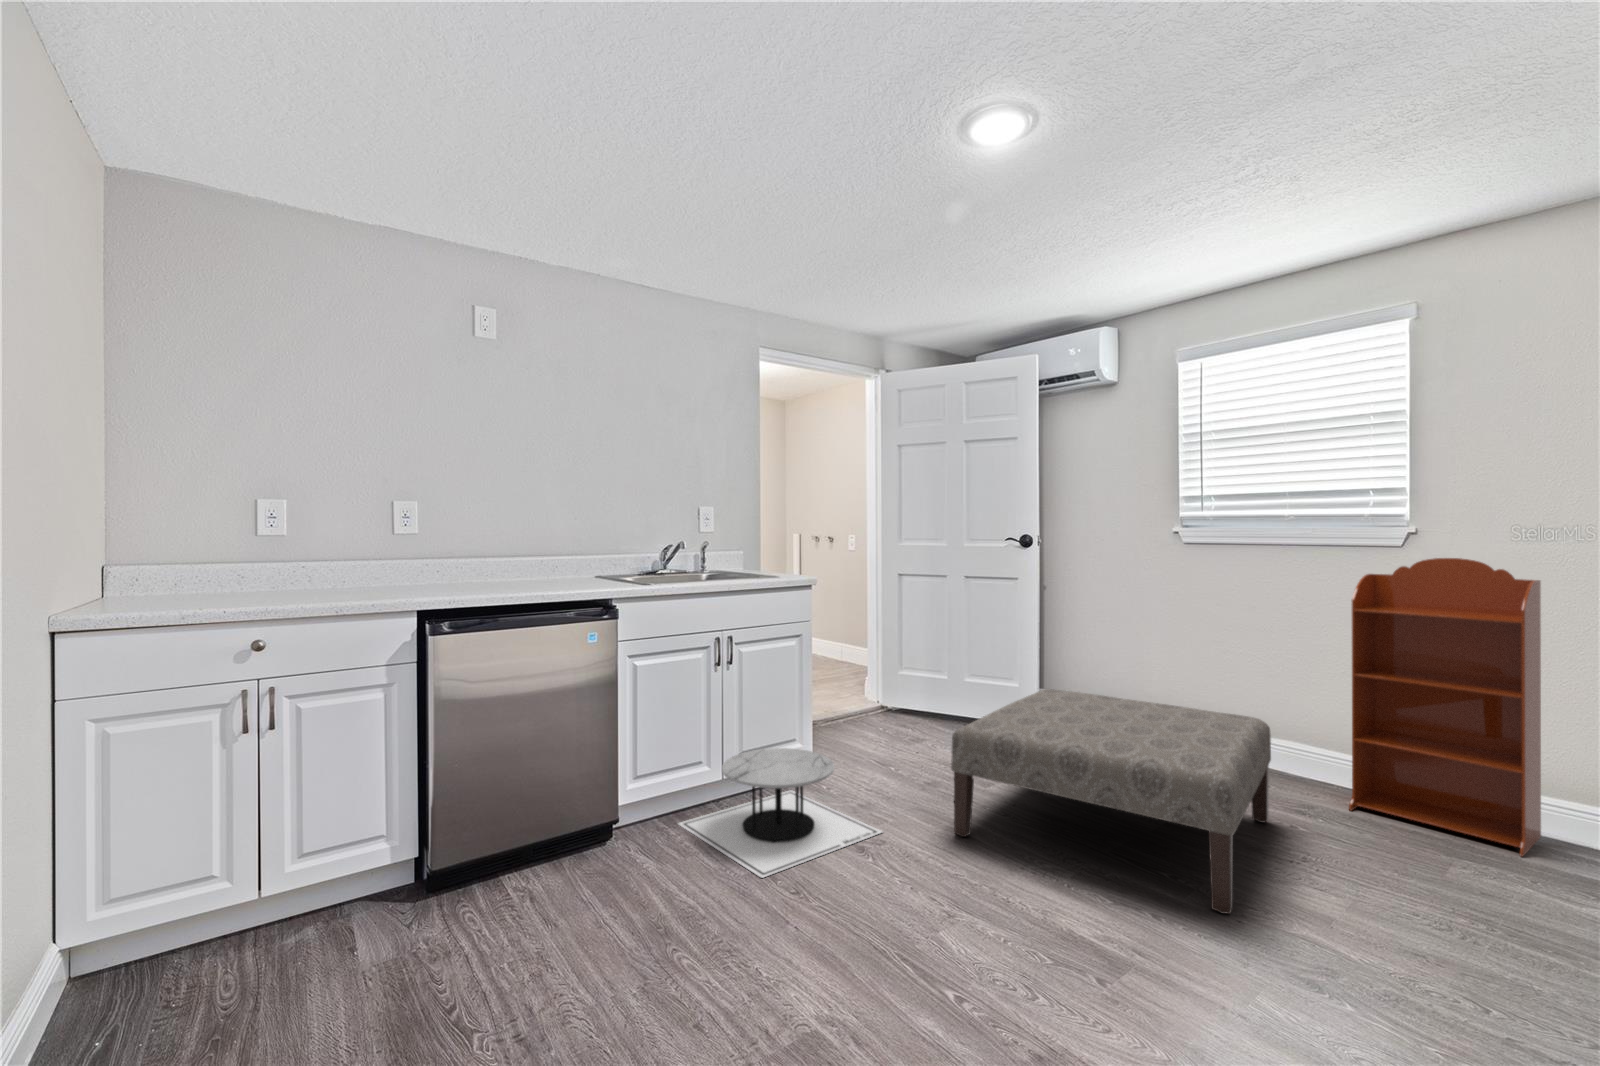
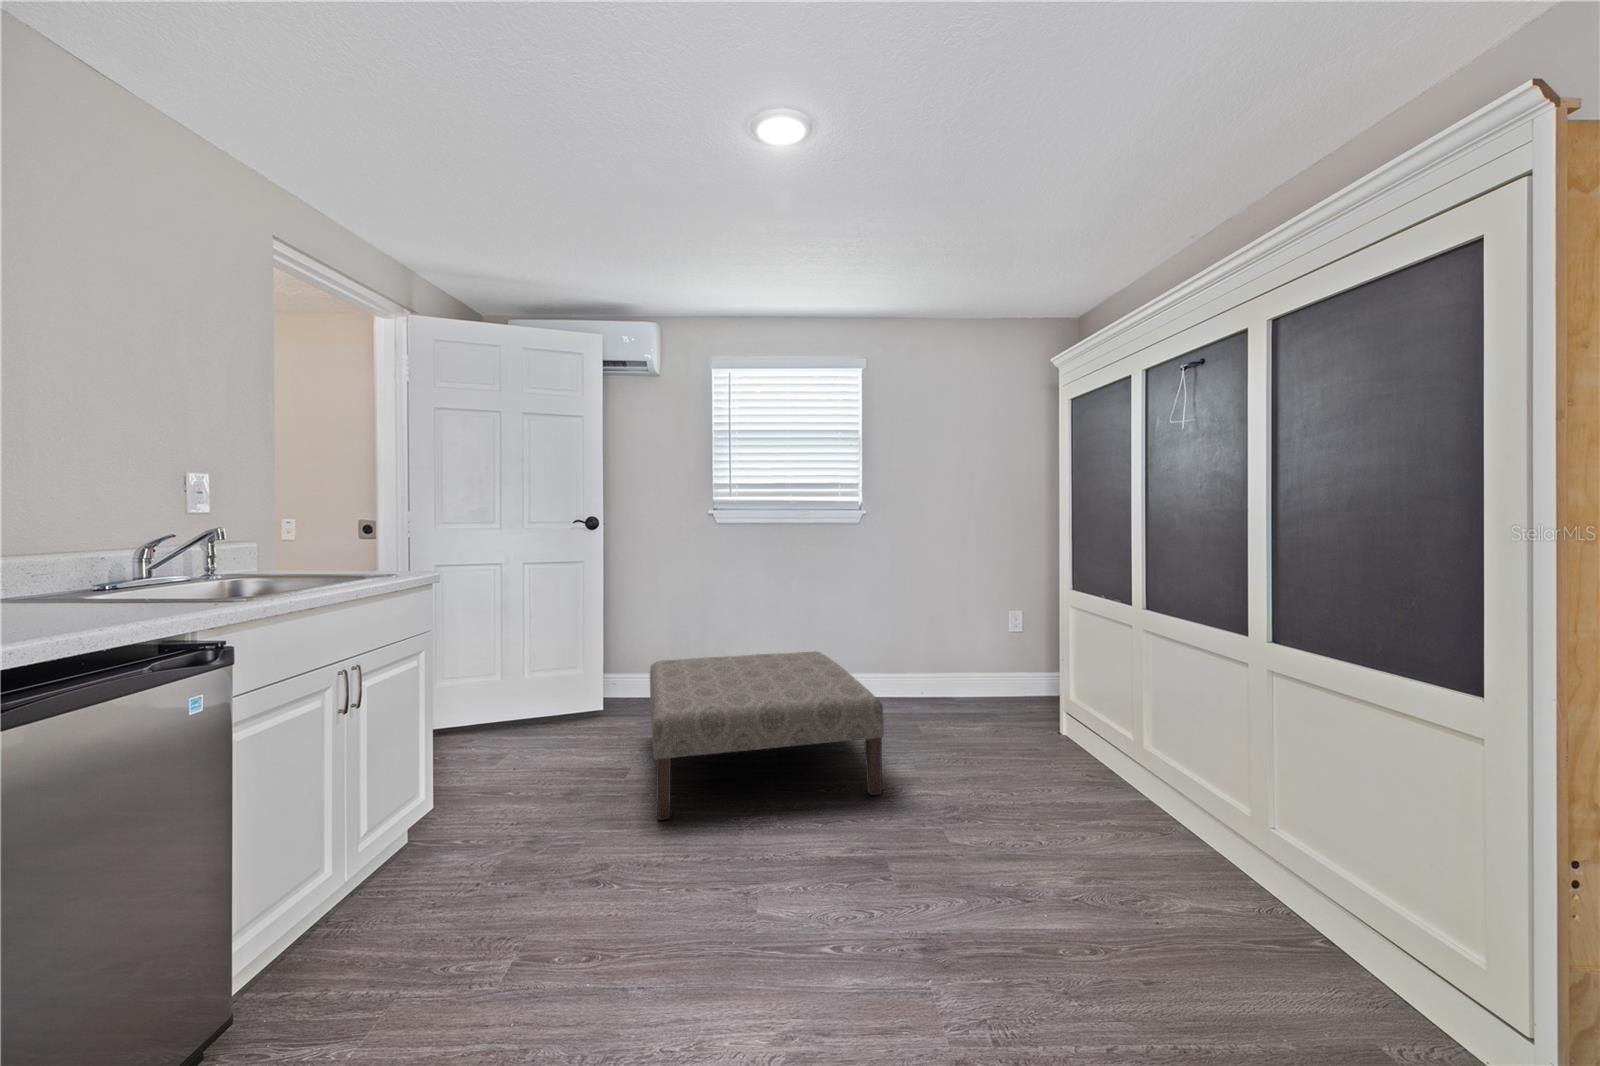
bookcase: present [1349,558,1541,856] -> none [844,529,931,703]
side table: present [678,748,882,878] -> none [310,791,594,969]

